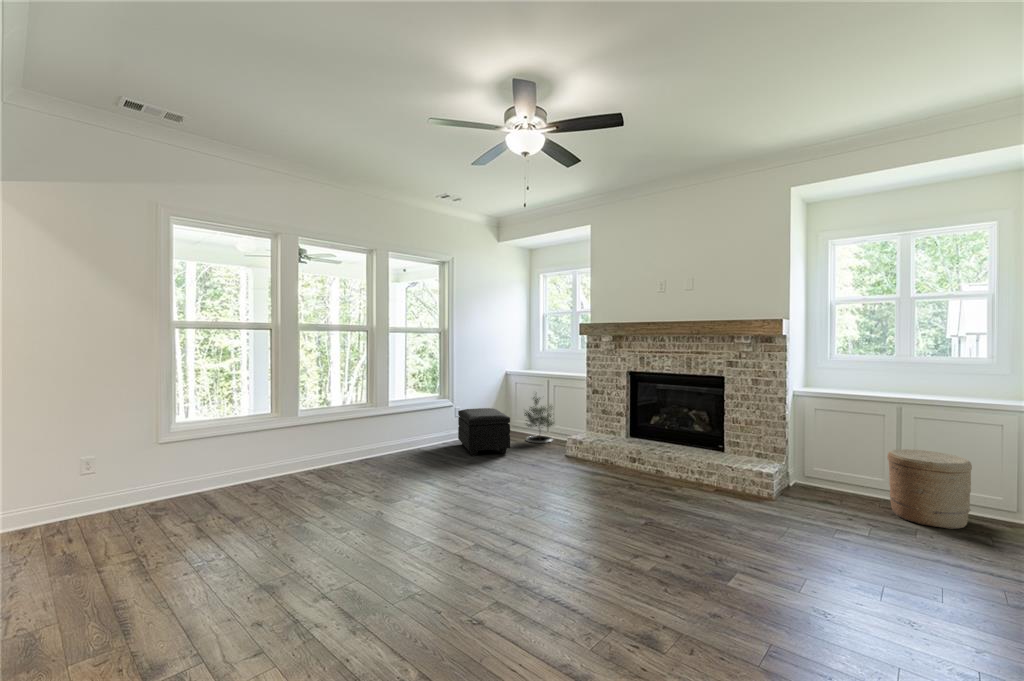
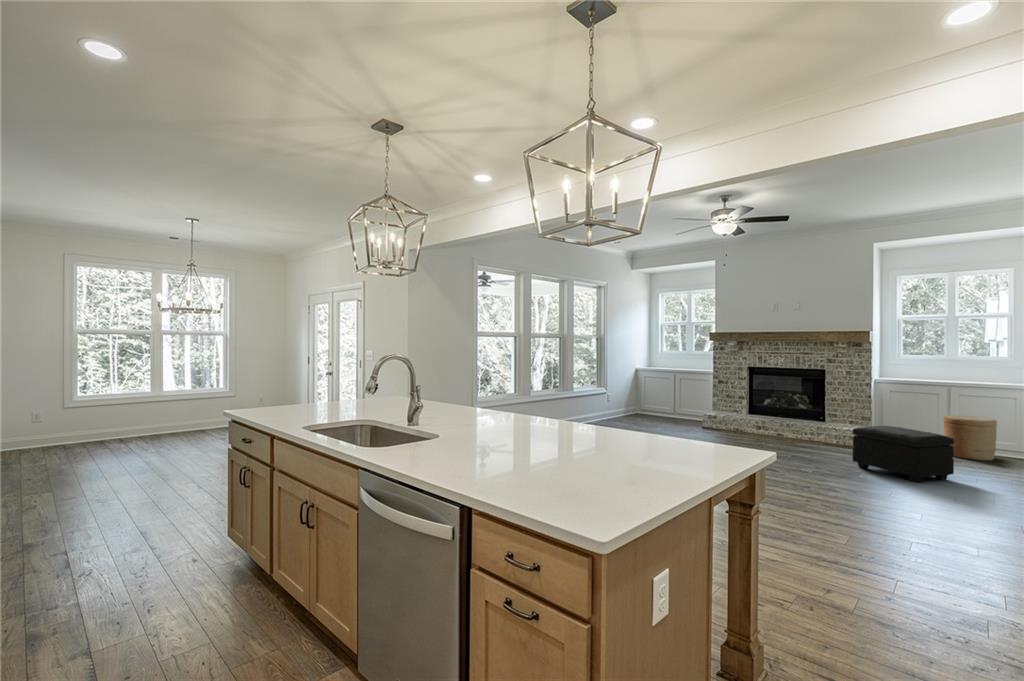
potted tree: present [525,394,553,443] -> none [657,382,682,421]
footstool: present [458,408,510,455] -> present [853,426,954,483]

